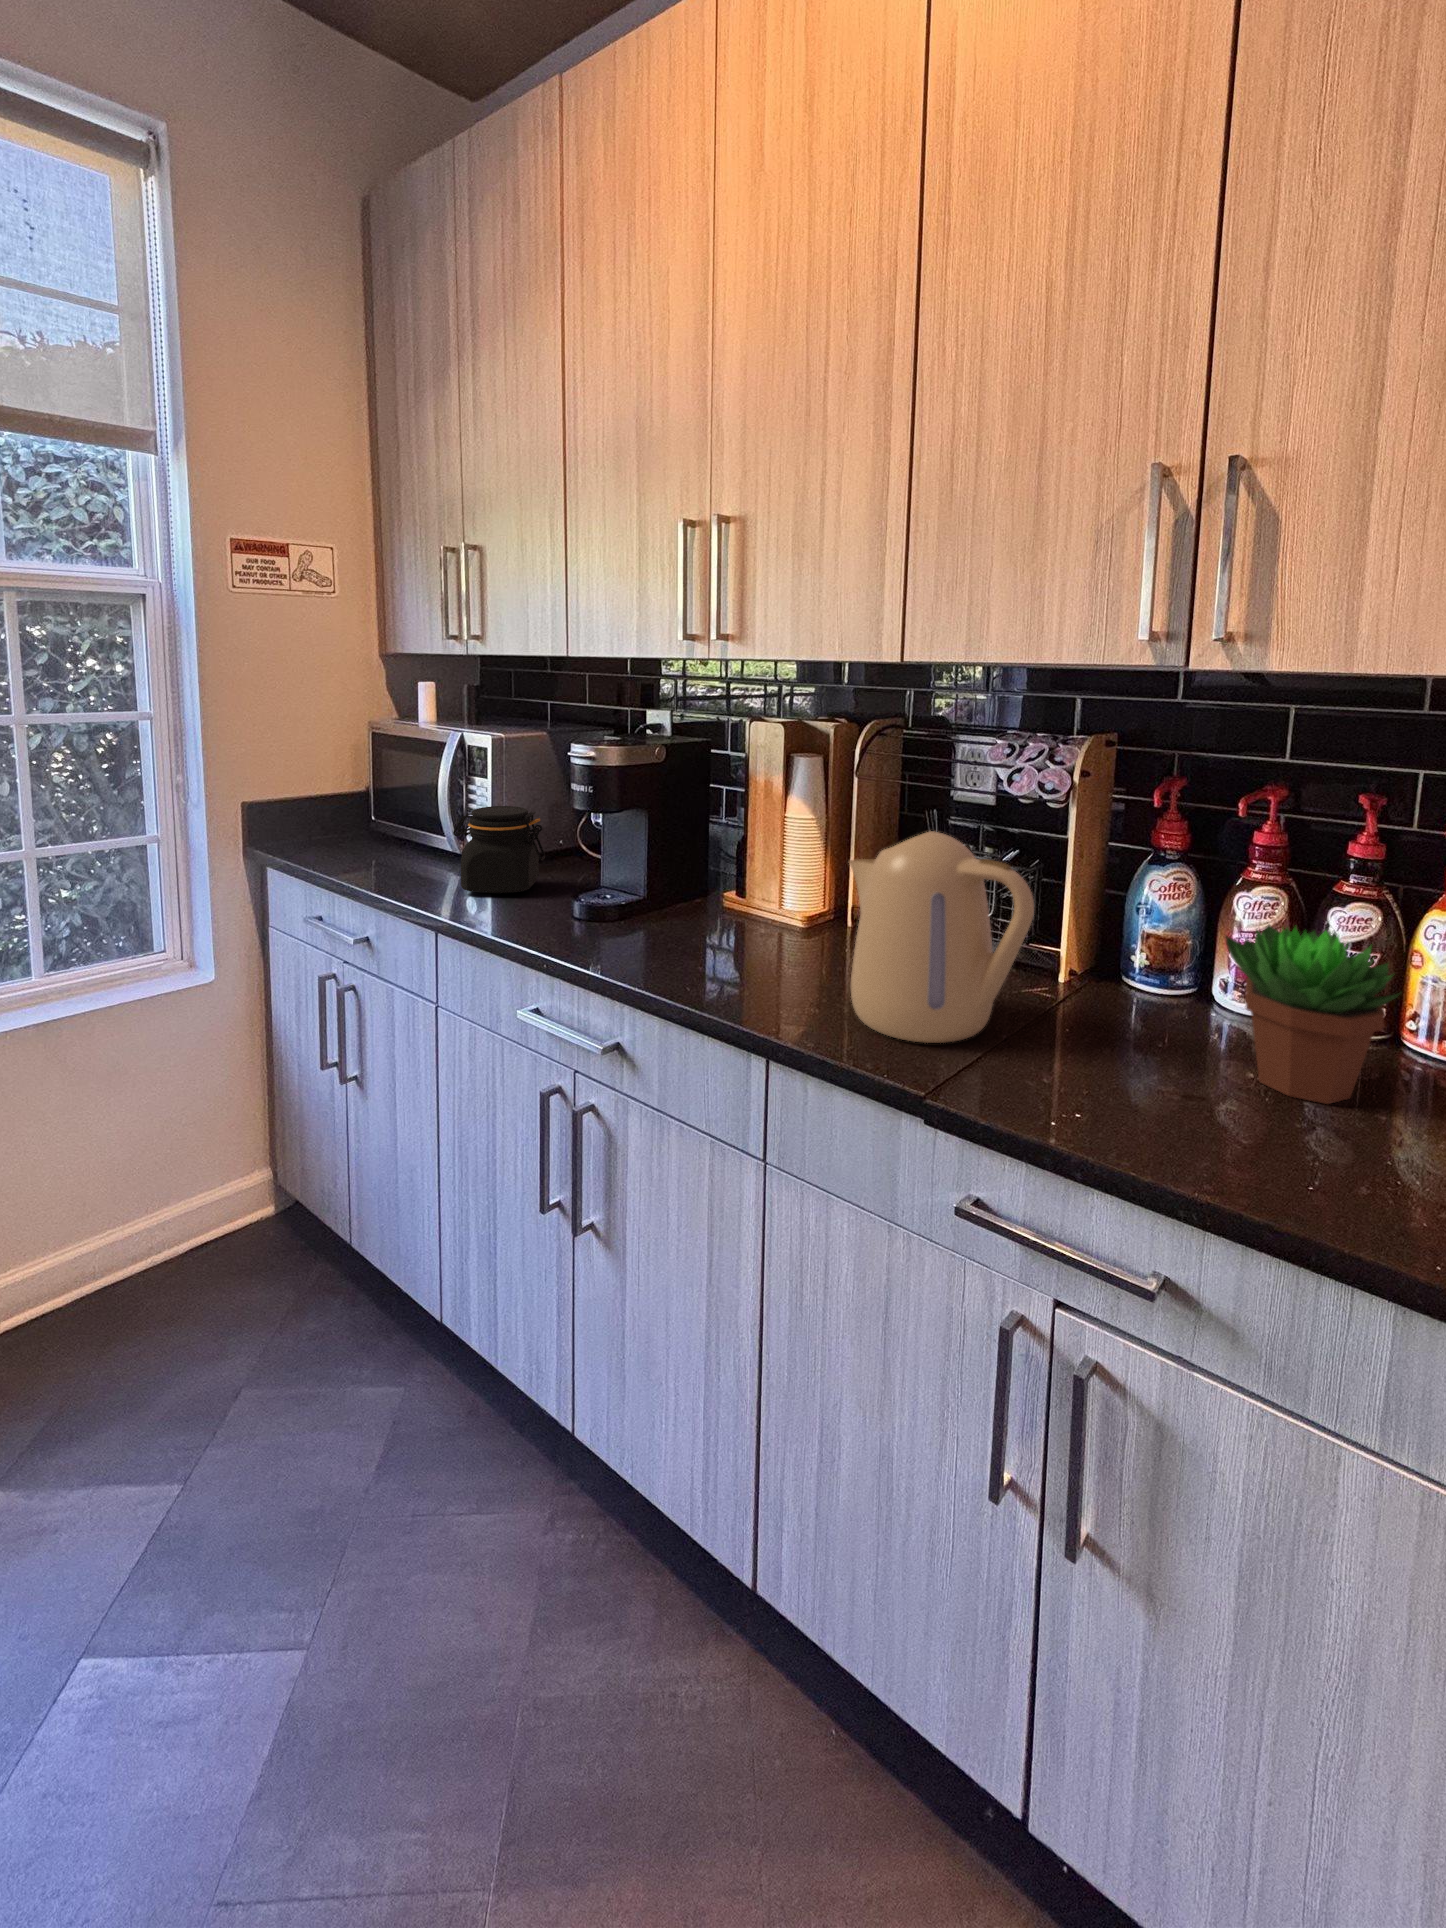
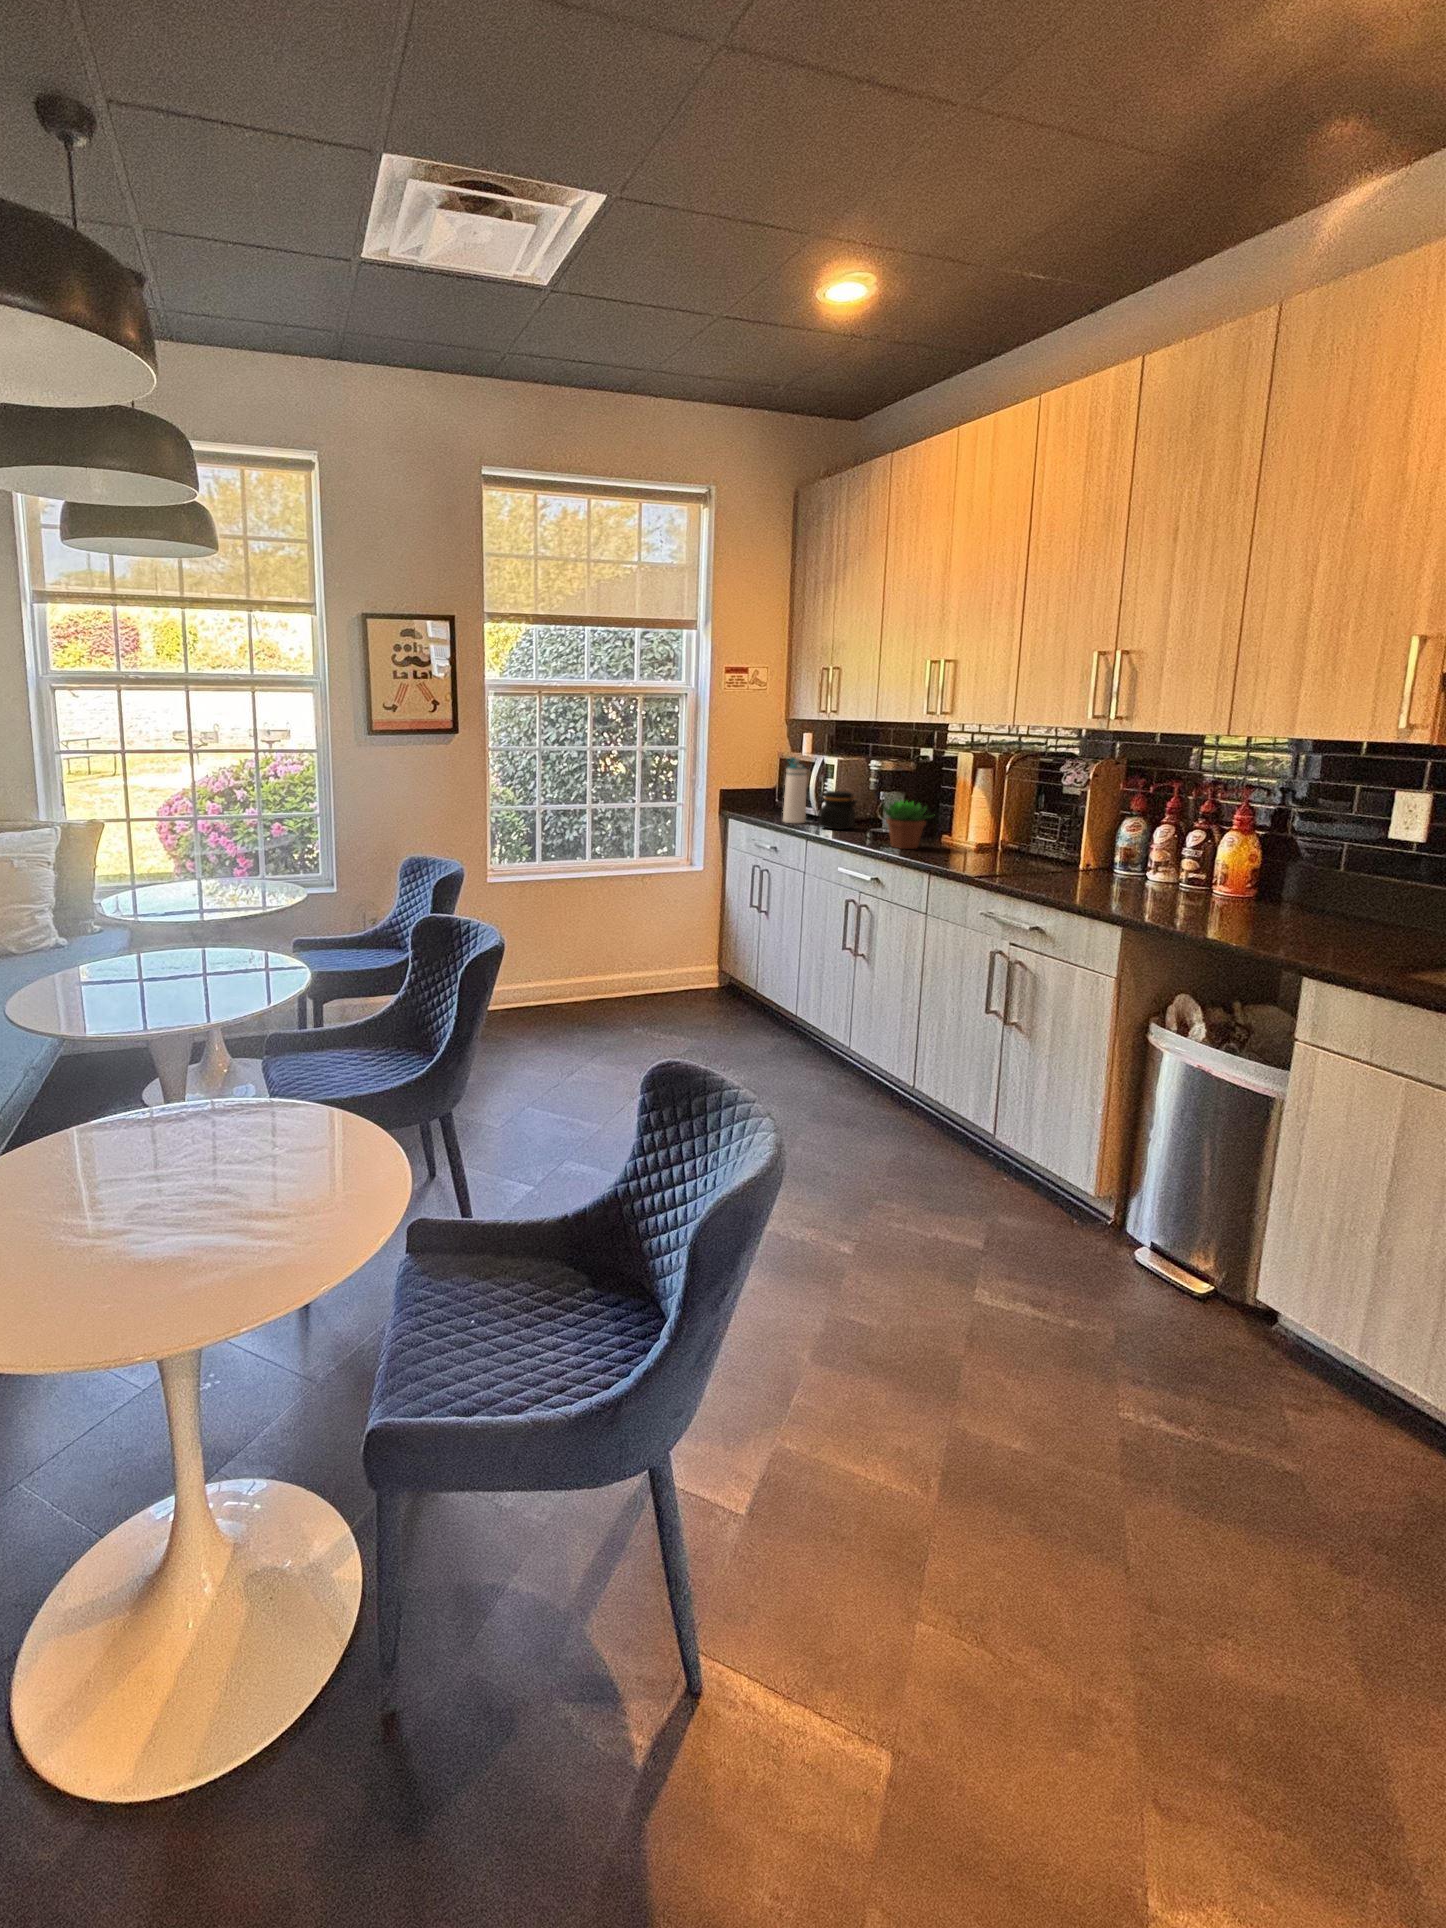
water bottle: none [381,735,433,881] -> present [783,757,807,823]
kettle: present [849,831,1034,1043] -> none [967,793,1036,872]
succulent plant: present [1226,925,1399,1104] -> present [883,800,935,849]

